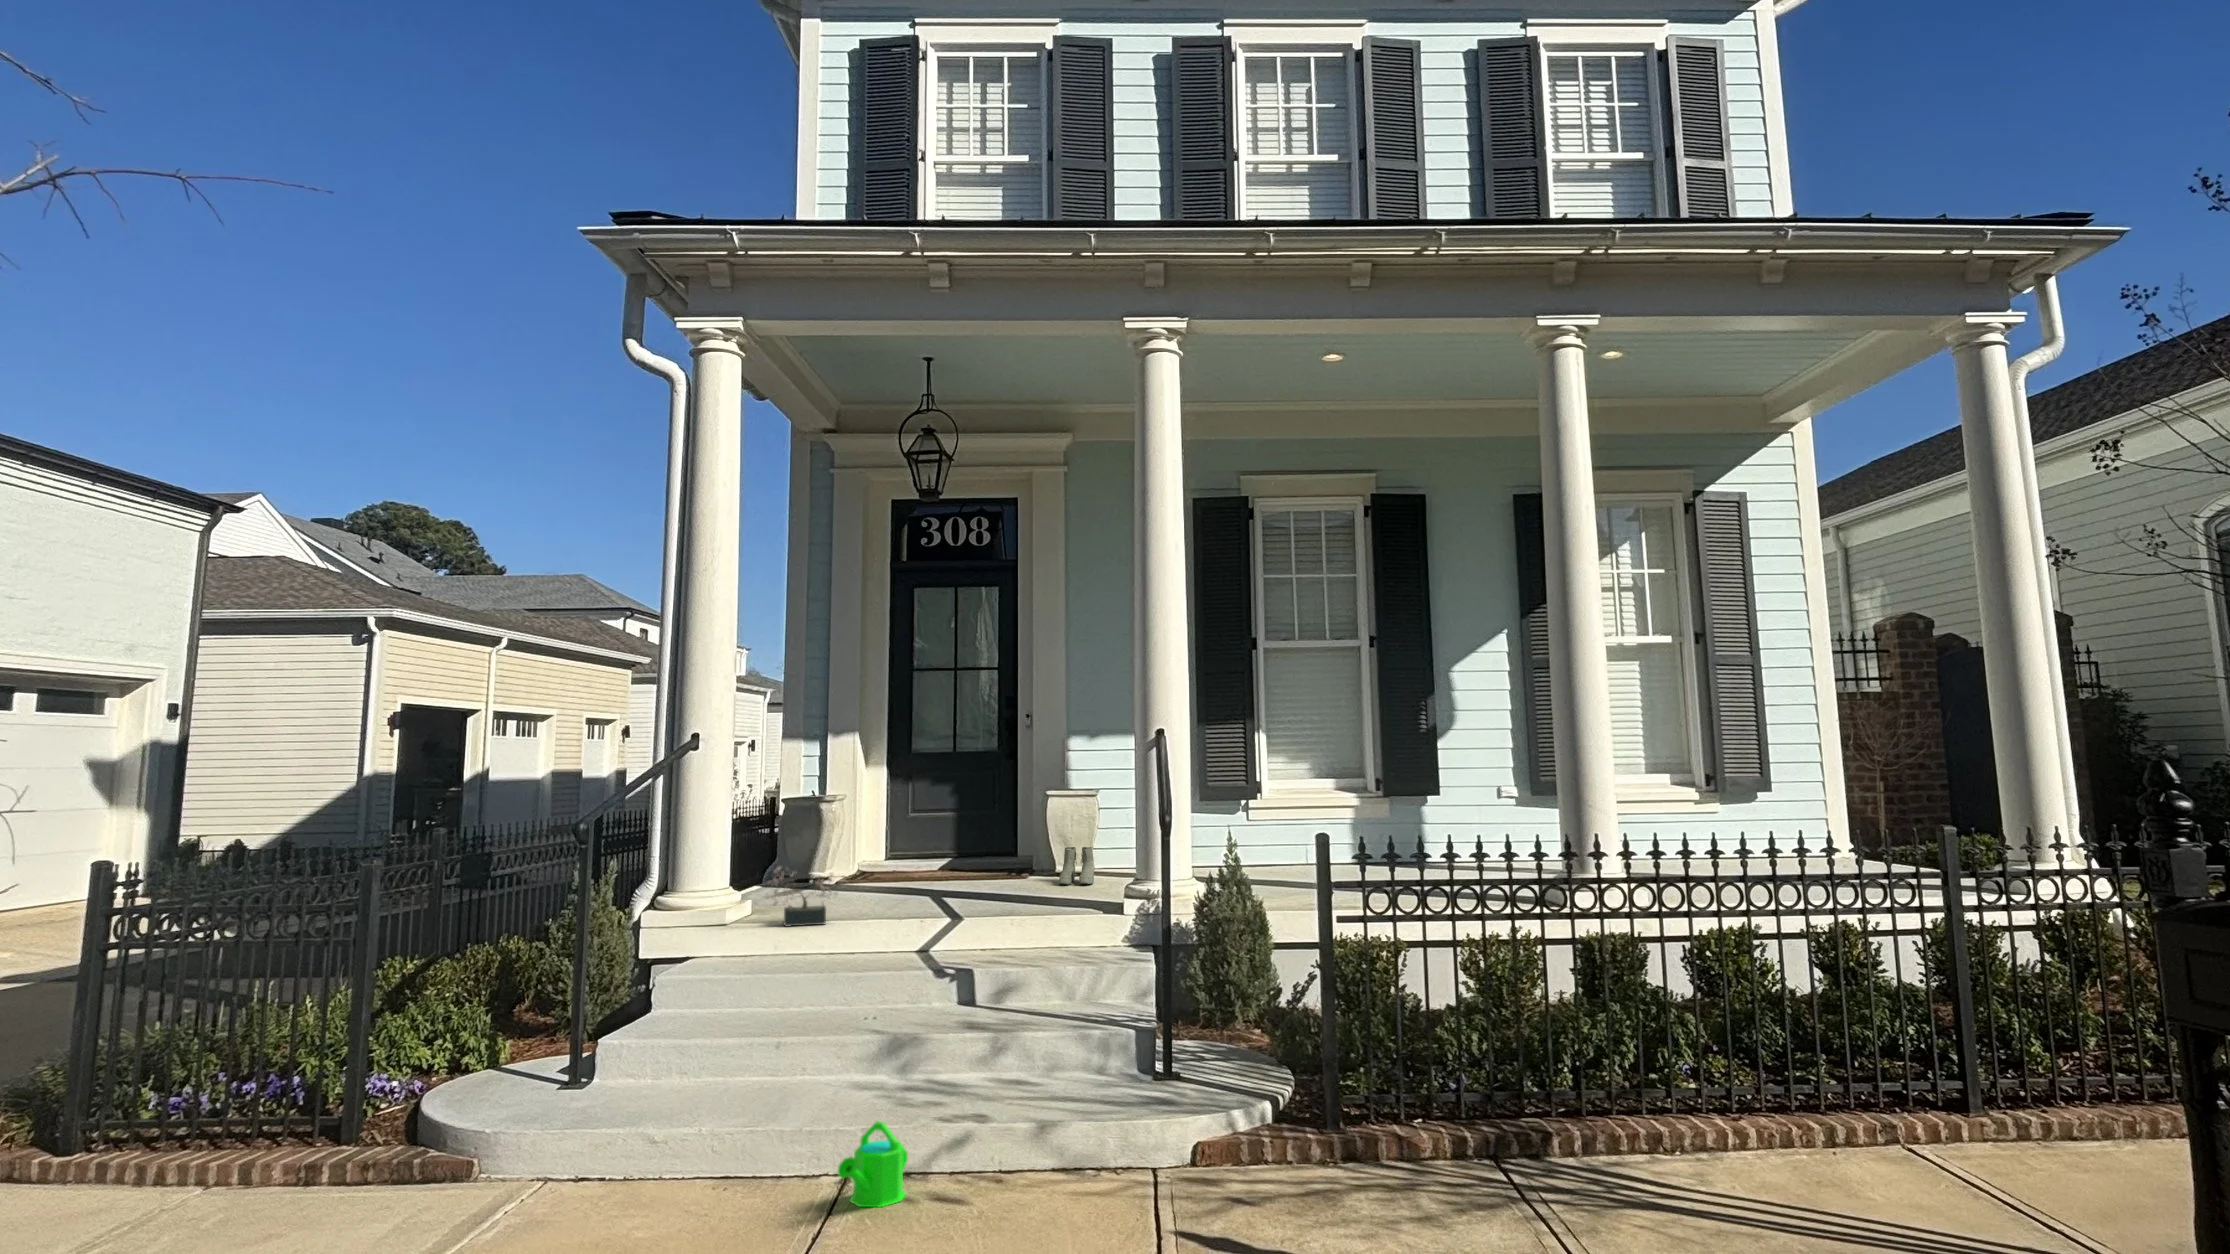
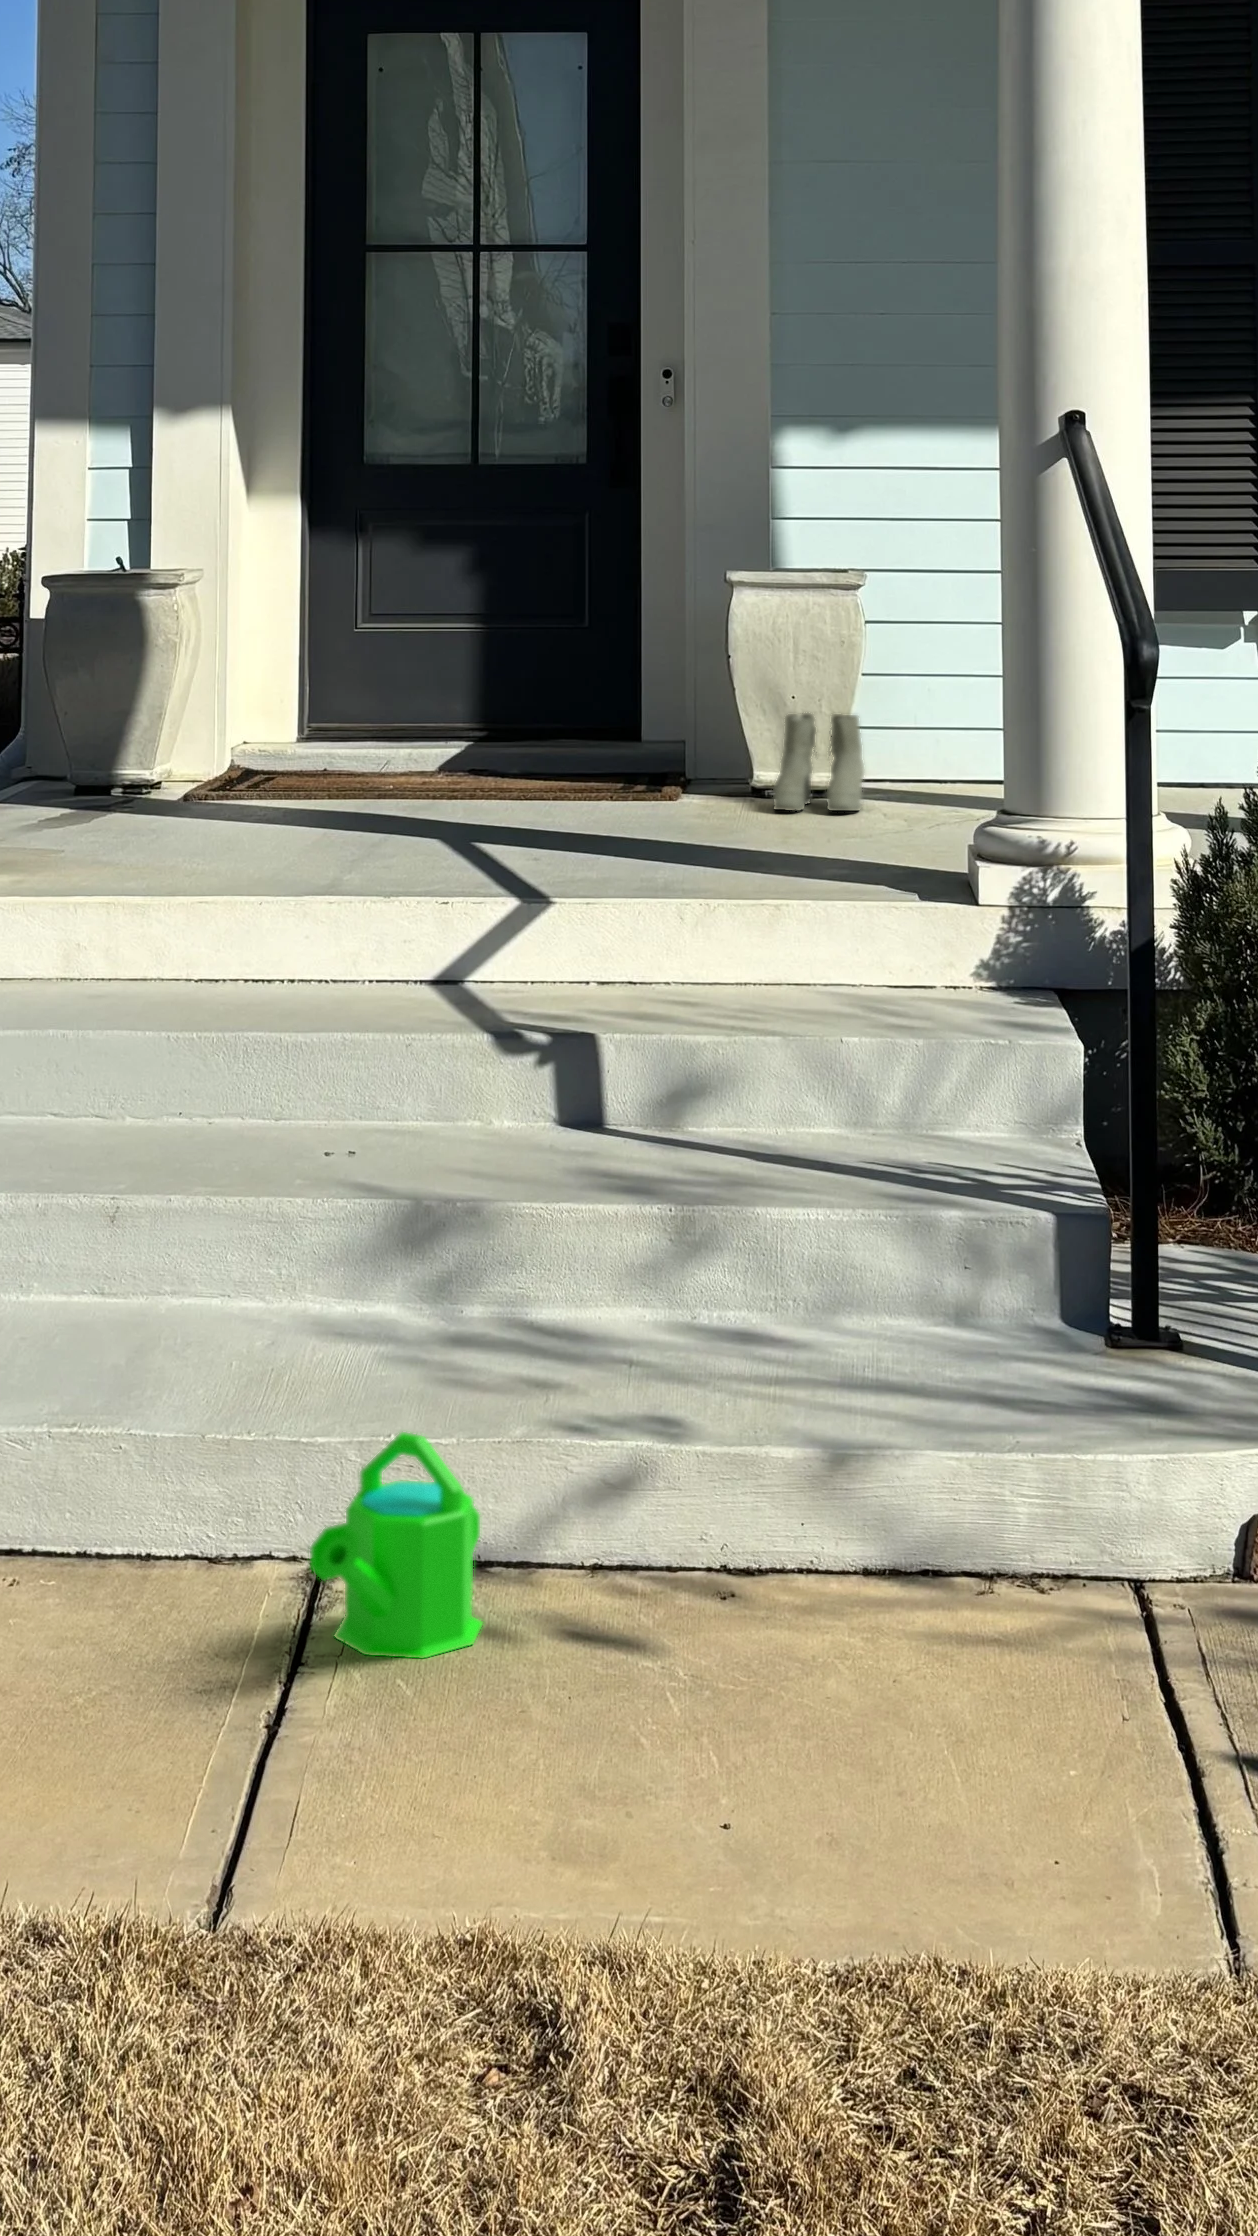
decorative plant: present [766,867,837,927] -> none [40,745,225,902]

